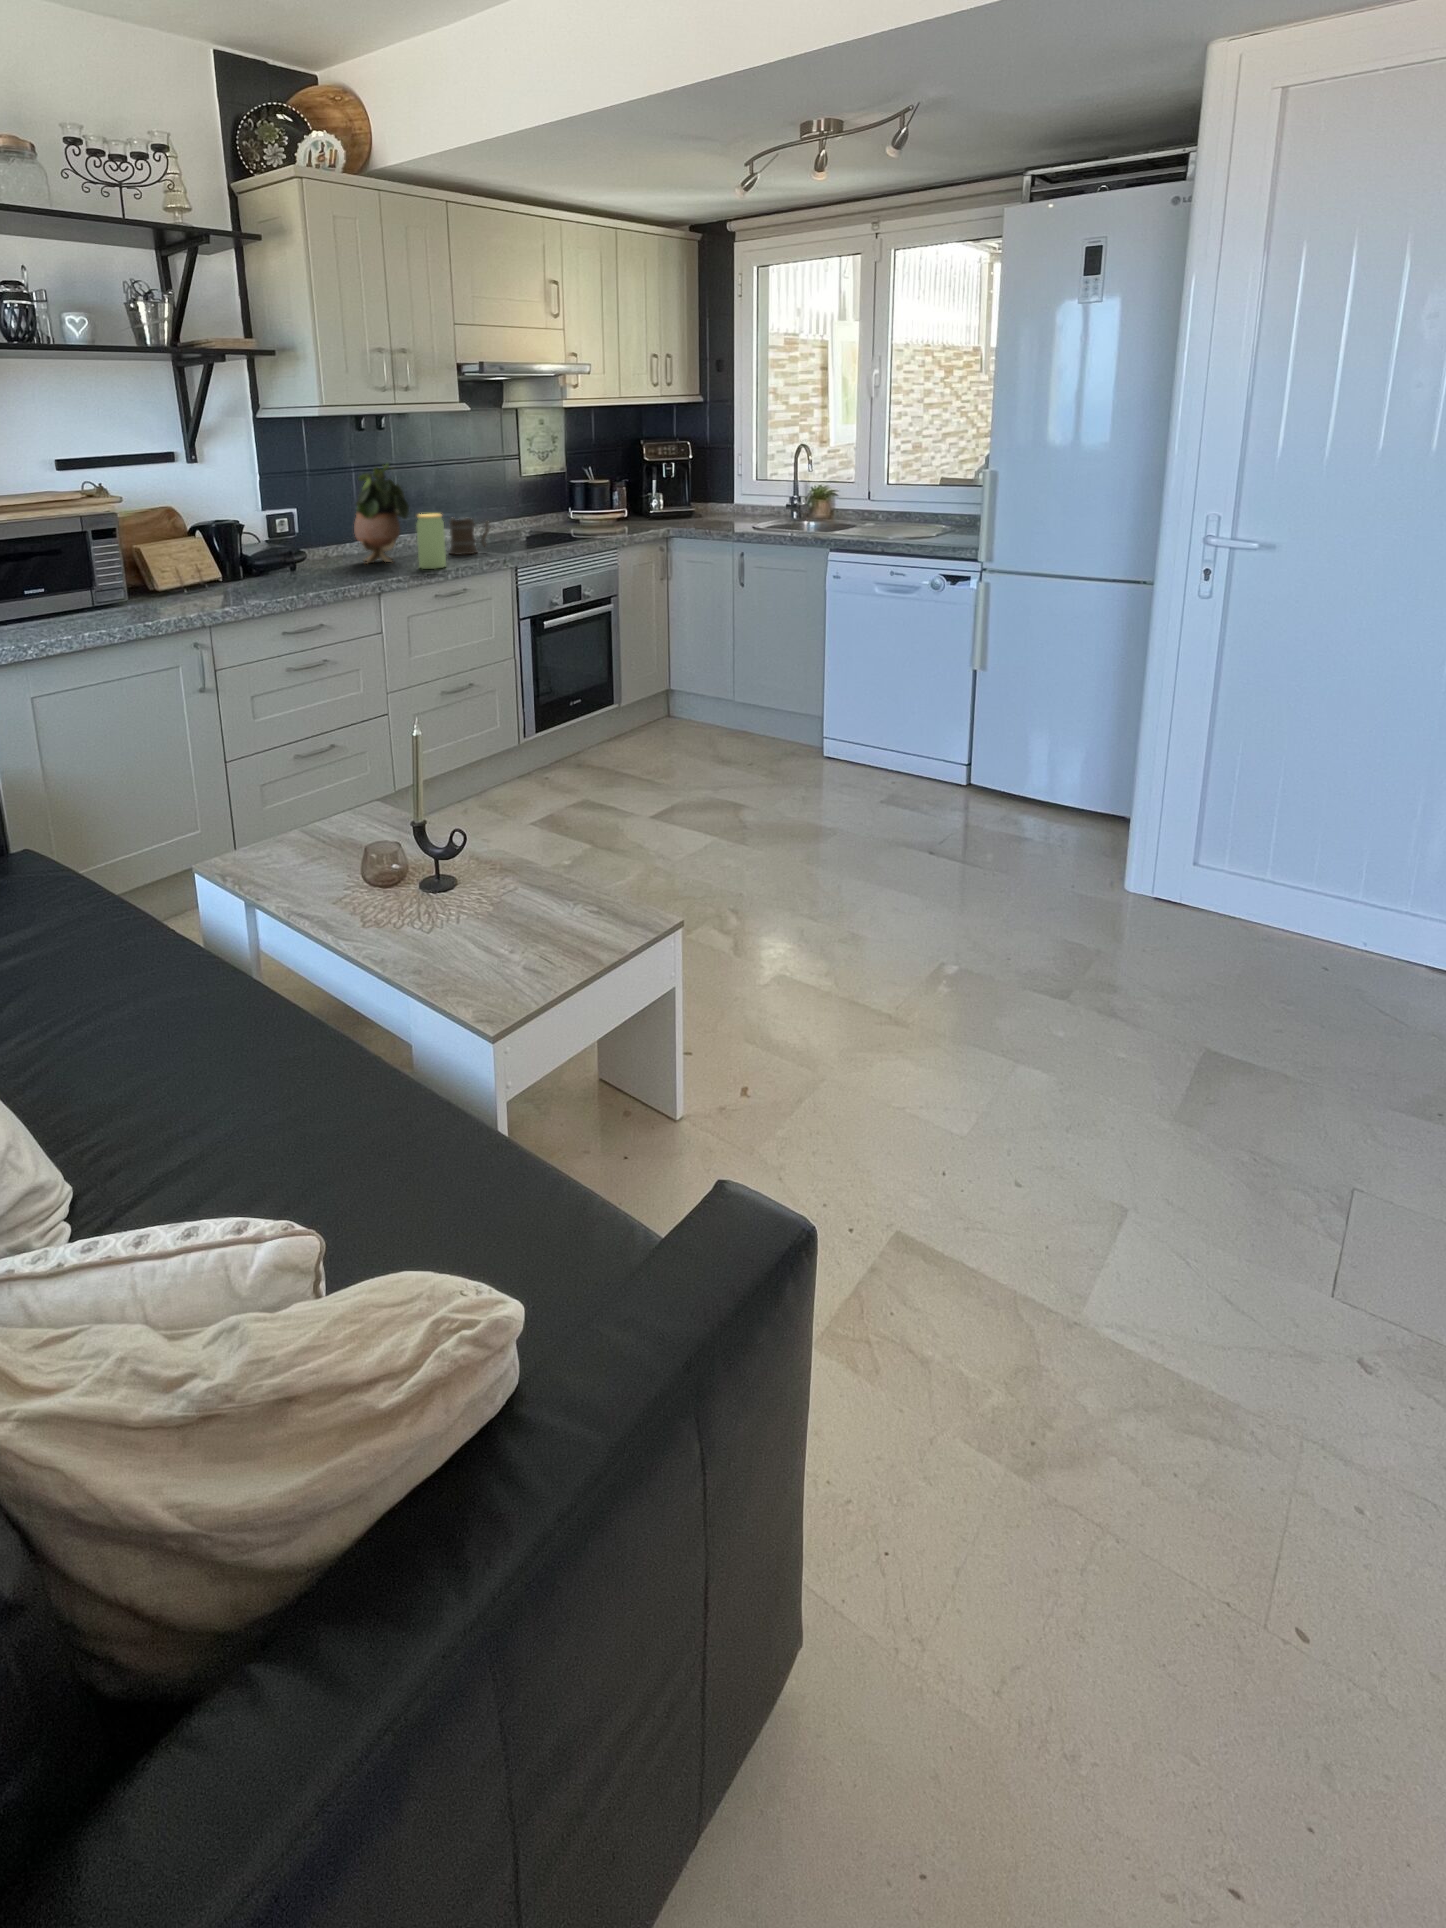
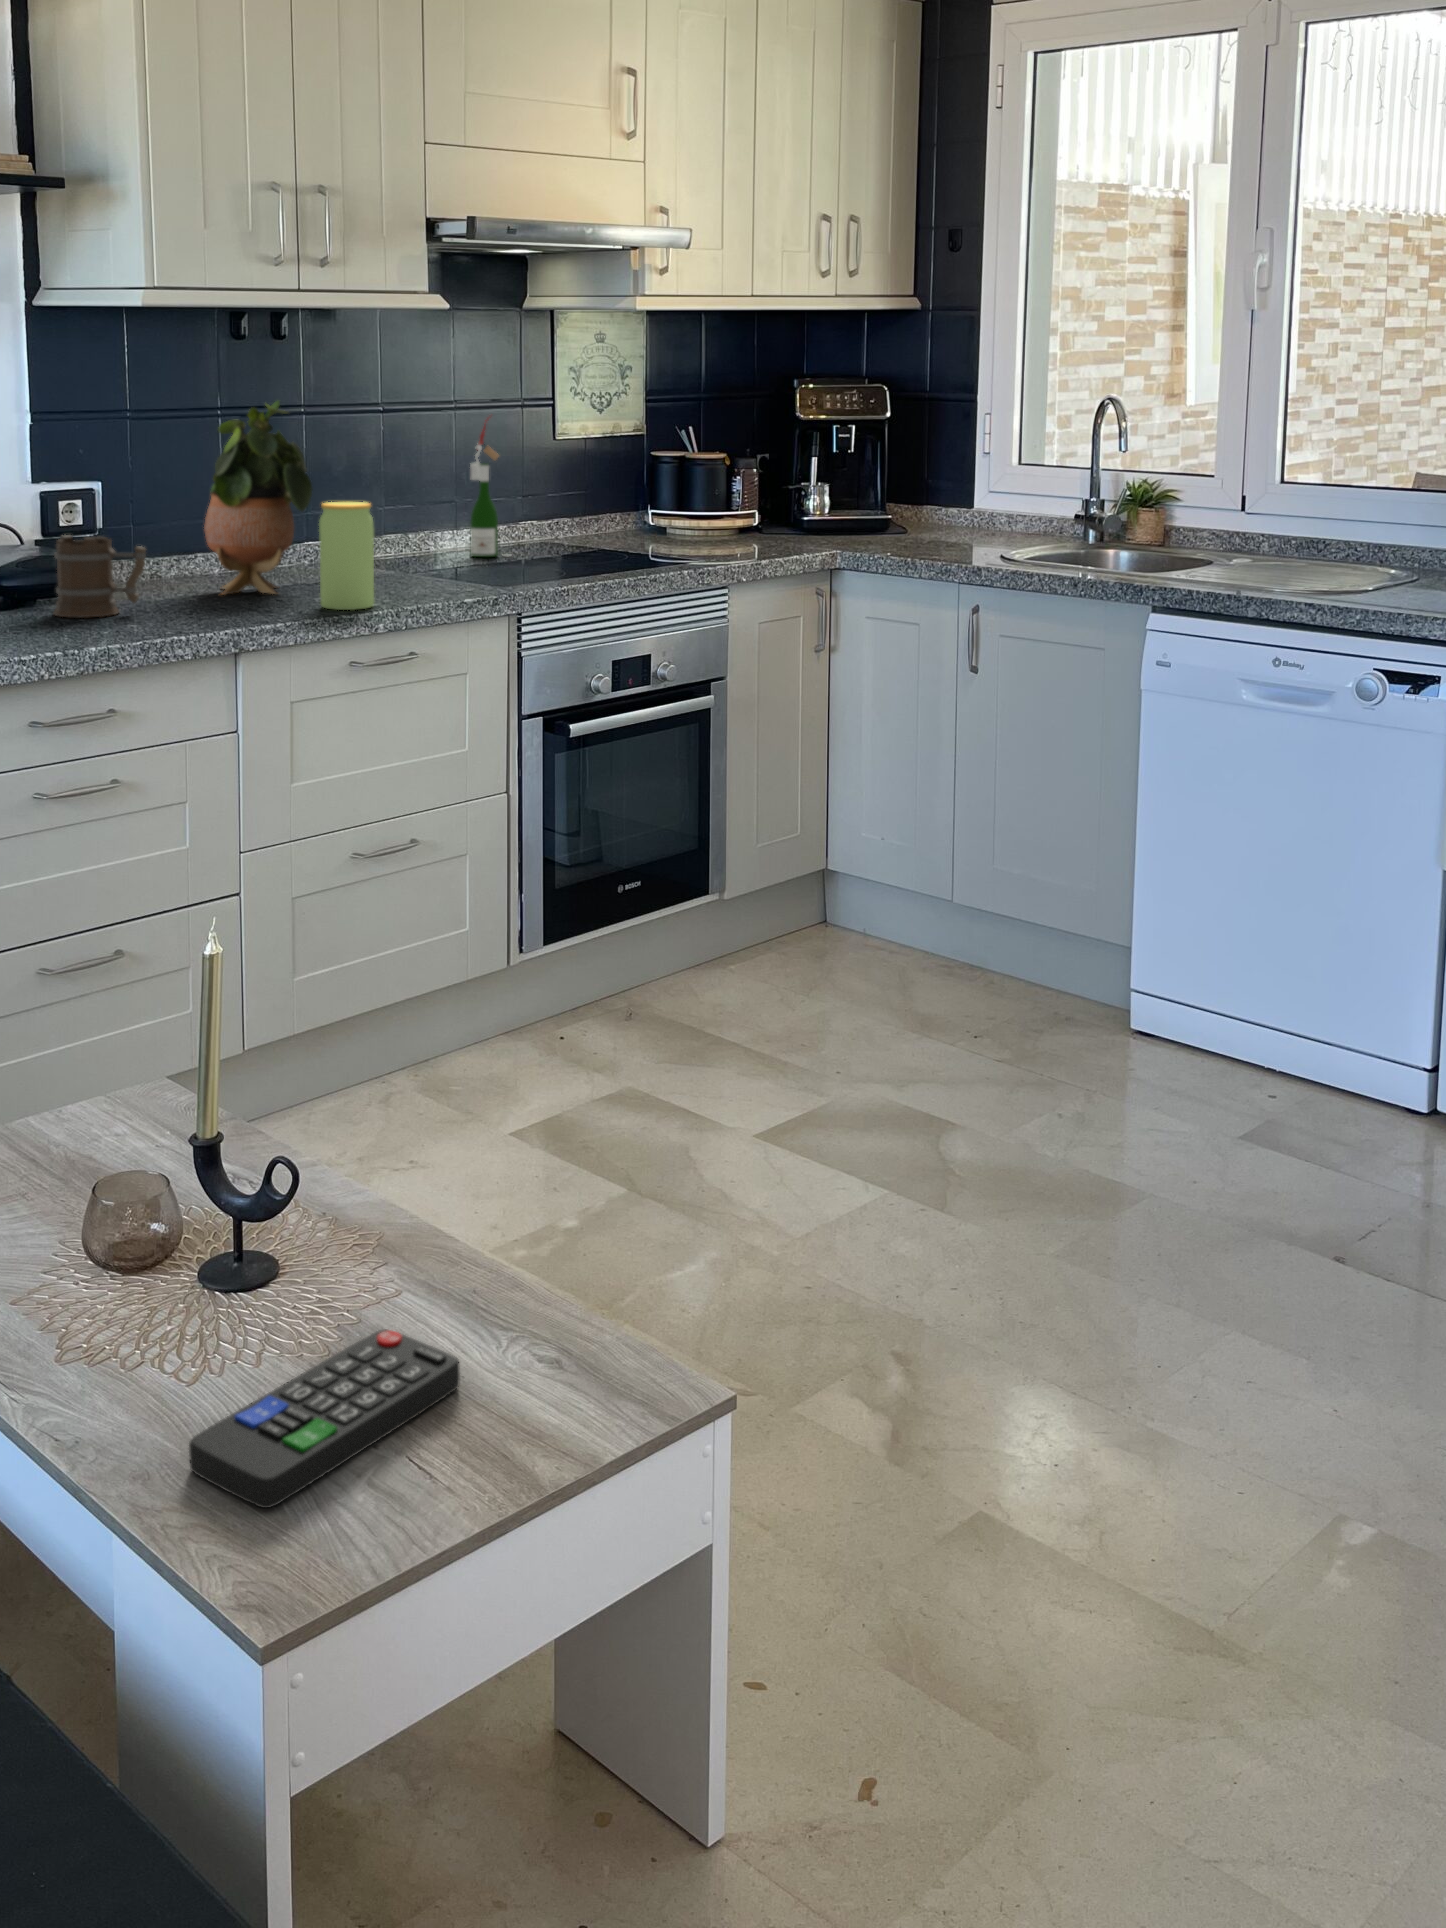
wine bottle: none [482,465,506,538] -> present [470,426,510,557]
mug: present [449,518,490,555] -> present [53,535,146,618]
remote control: none [449,900,562,977] -> present [189,1329,460,1508]

